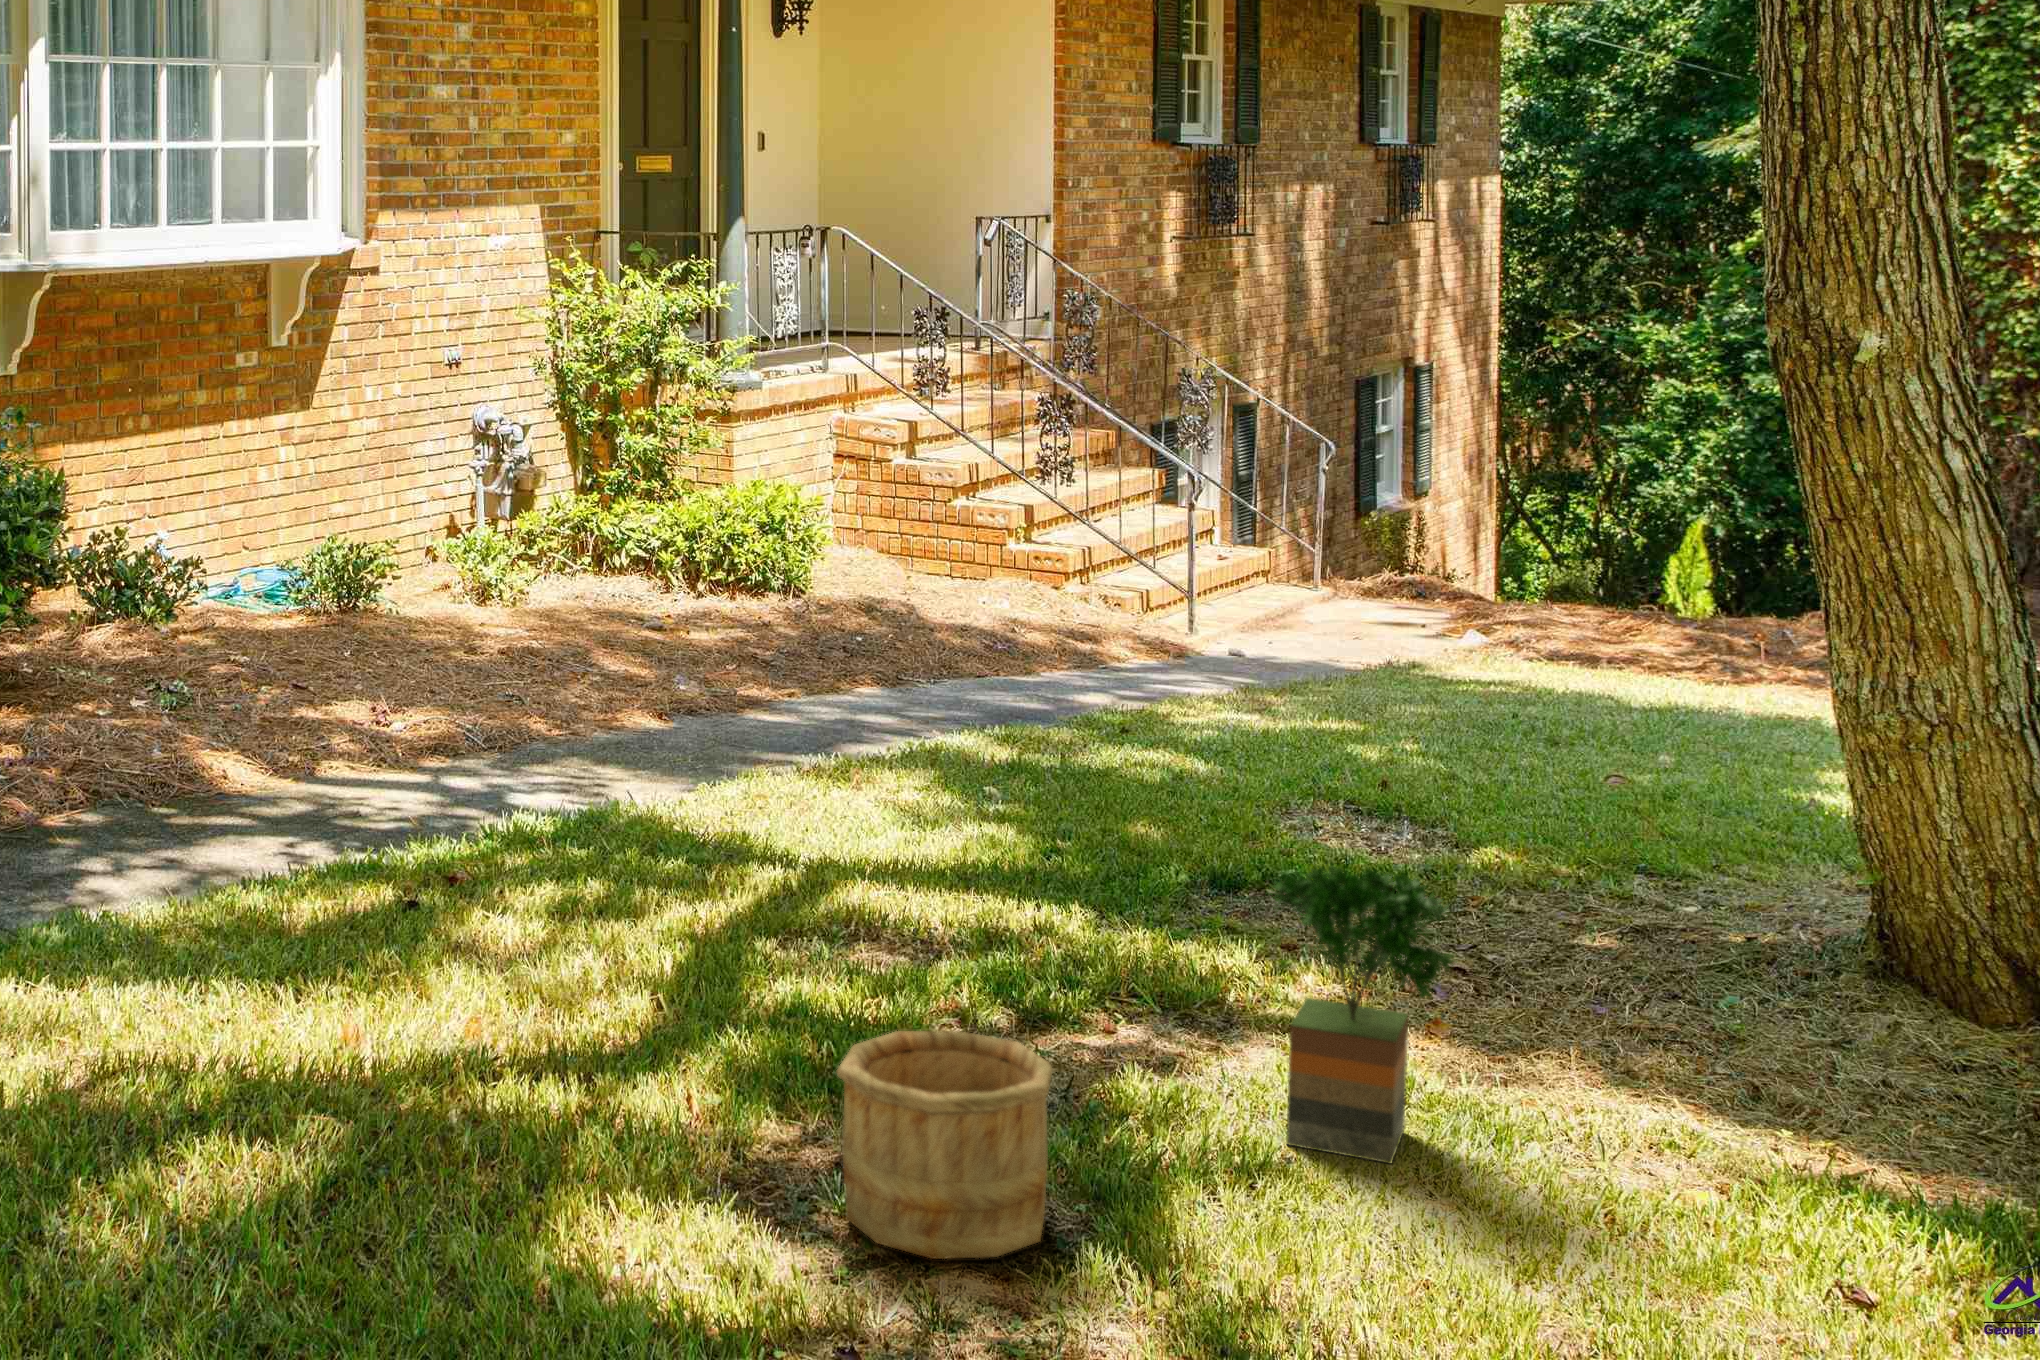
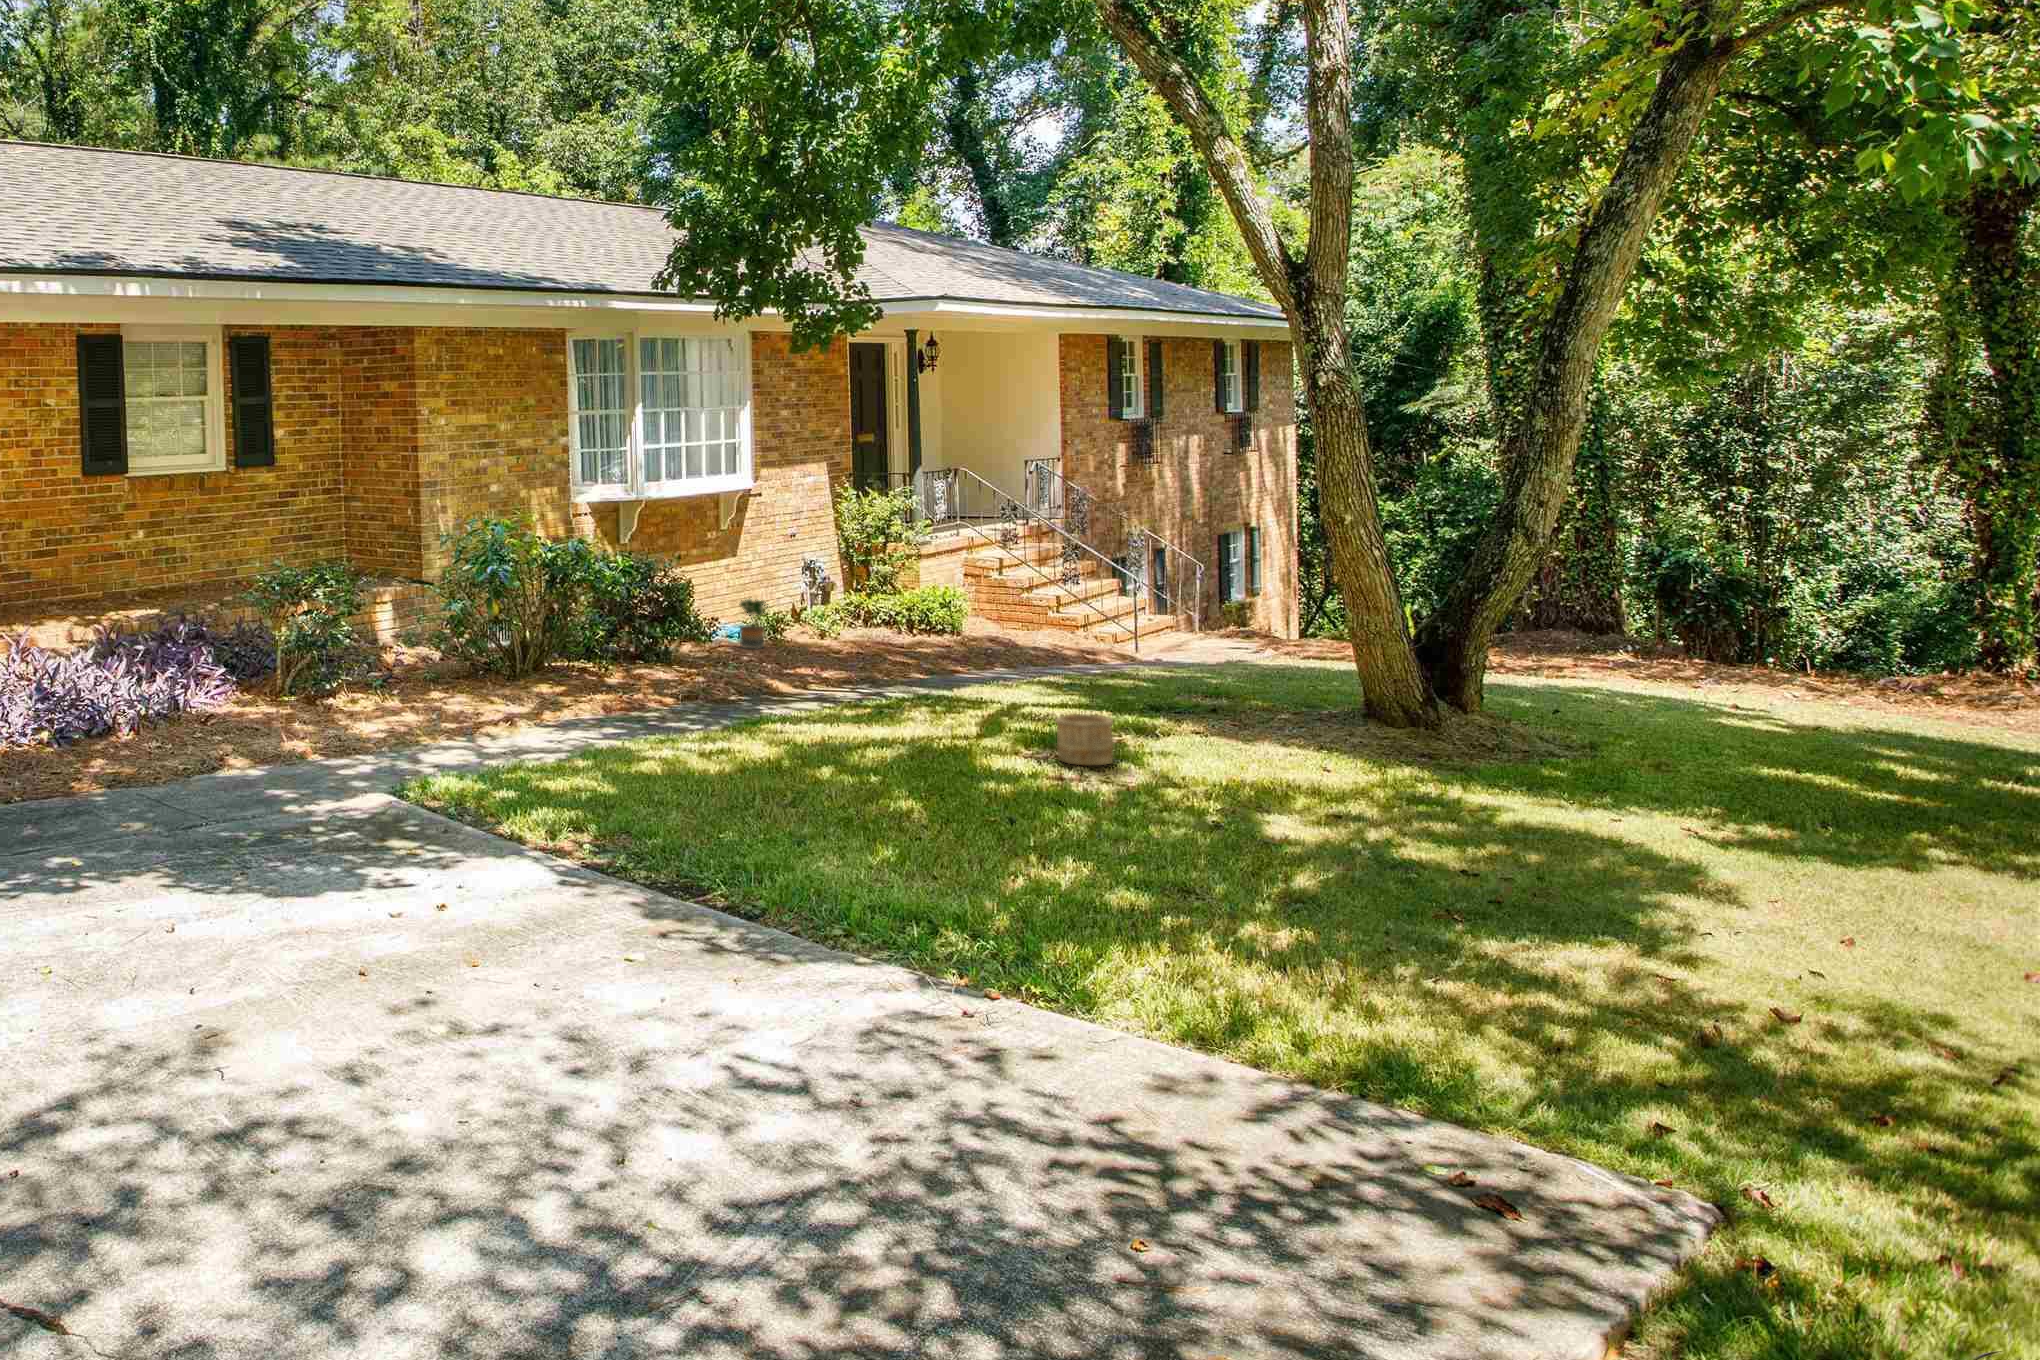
potted tree: present [1270,863,1457,1163] -> present [739,598,770,649]

